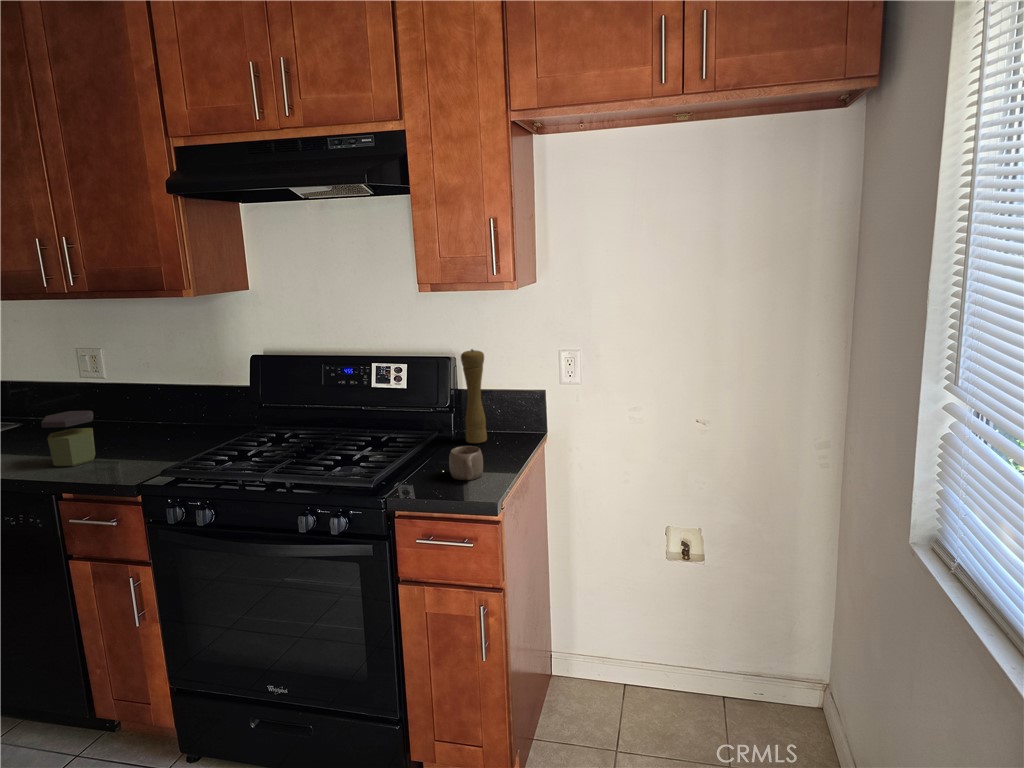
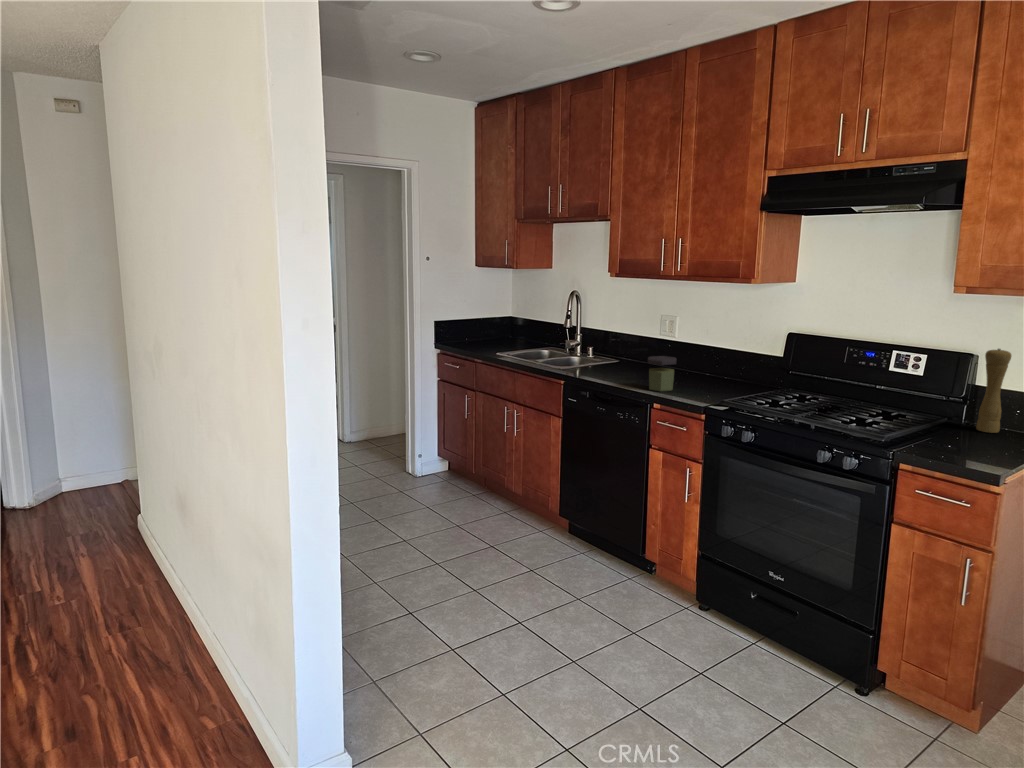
mug: present [449,446,483,480] -> none [957,427,993,455]

